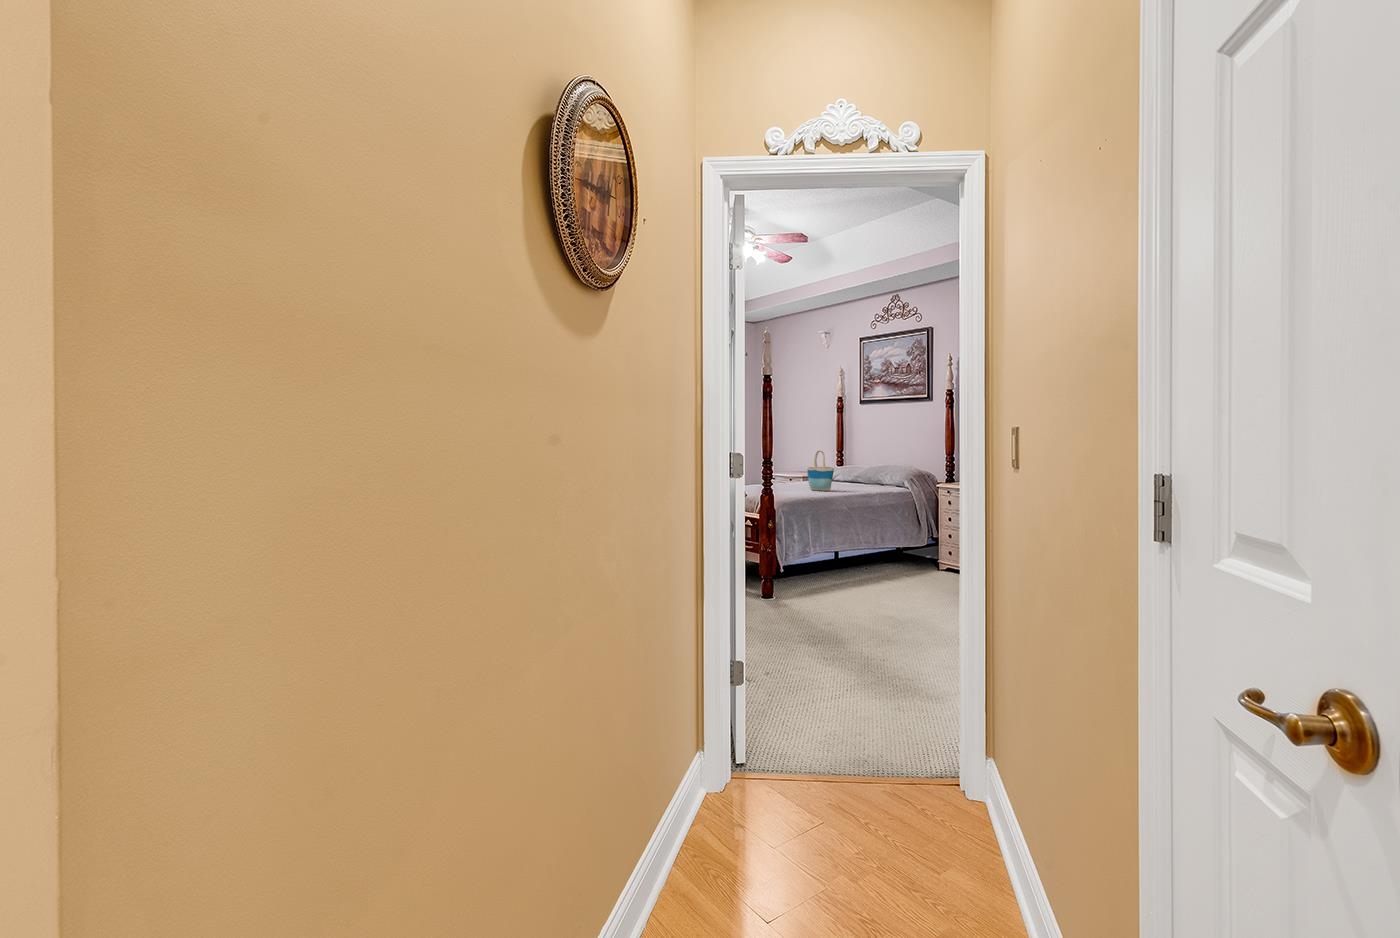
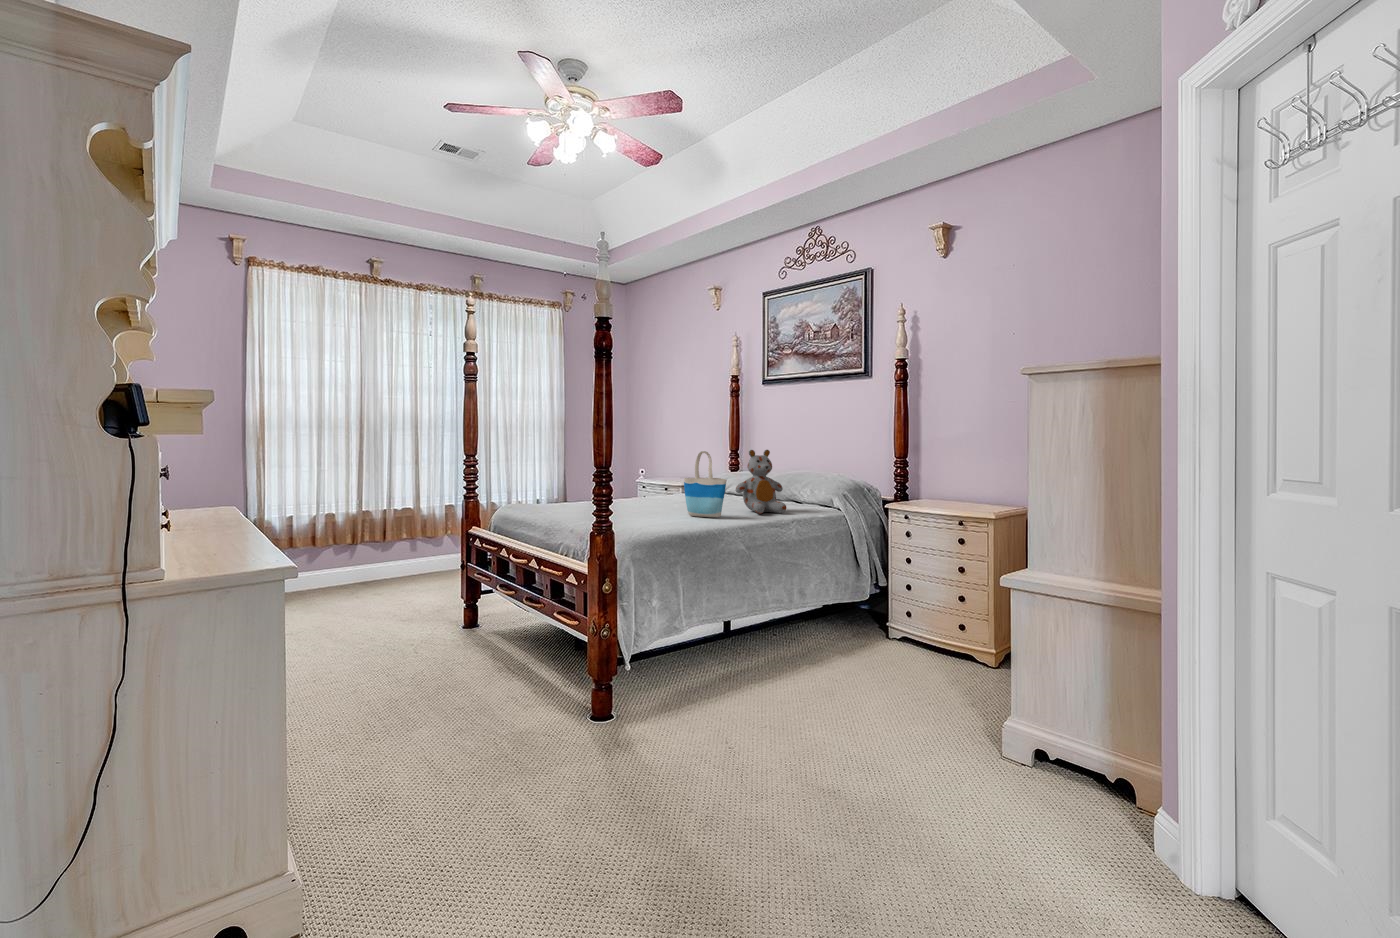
stuffed bear: none [840,449,872,489] -> present [736,450,786,514]

